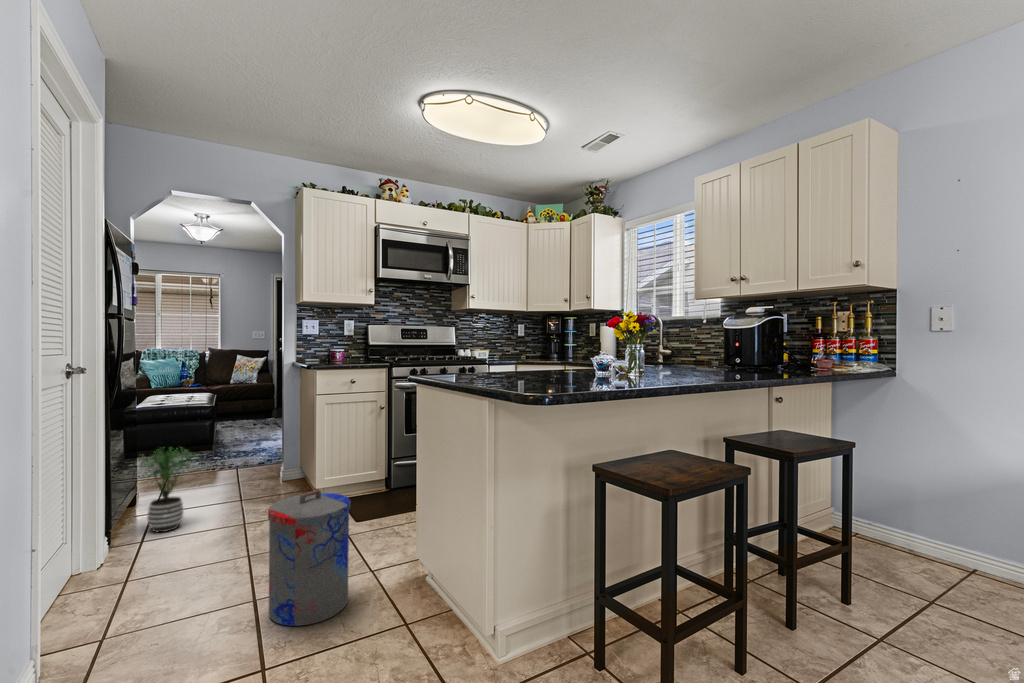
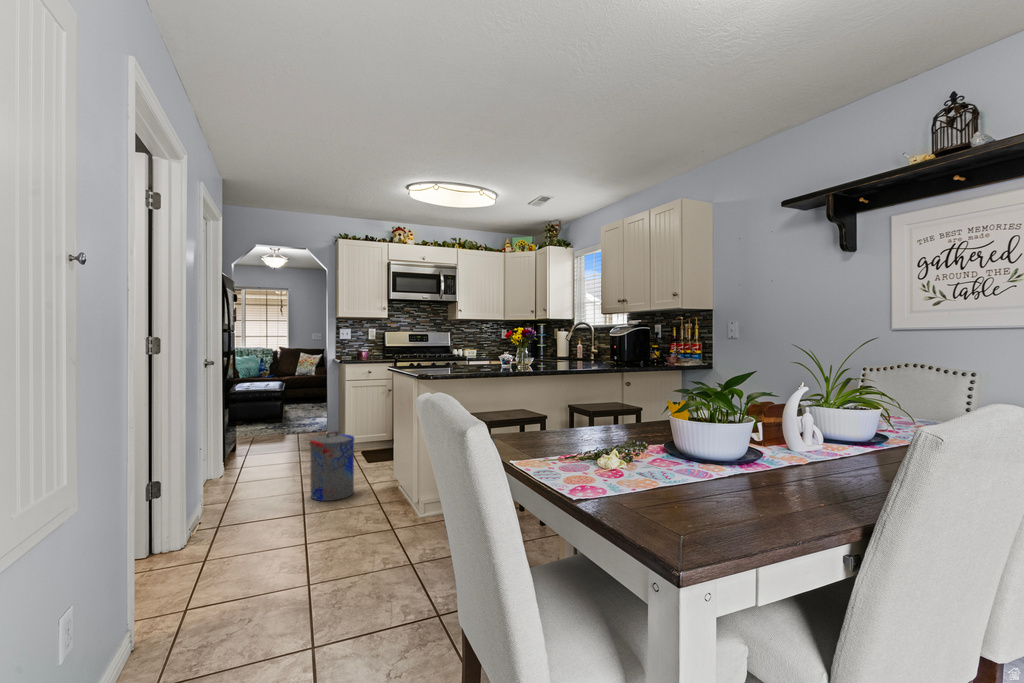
potted plant: present [139,447,200,532] -> none [234,411,276,464]

